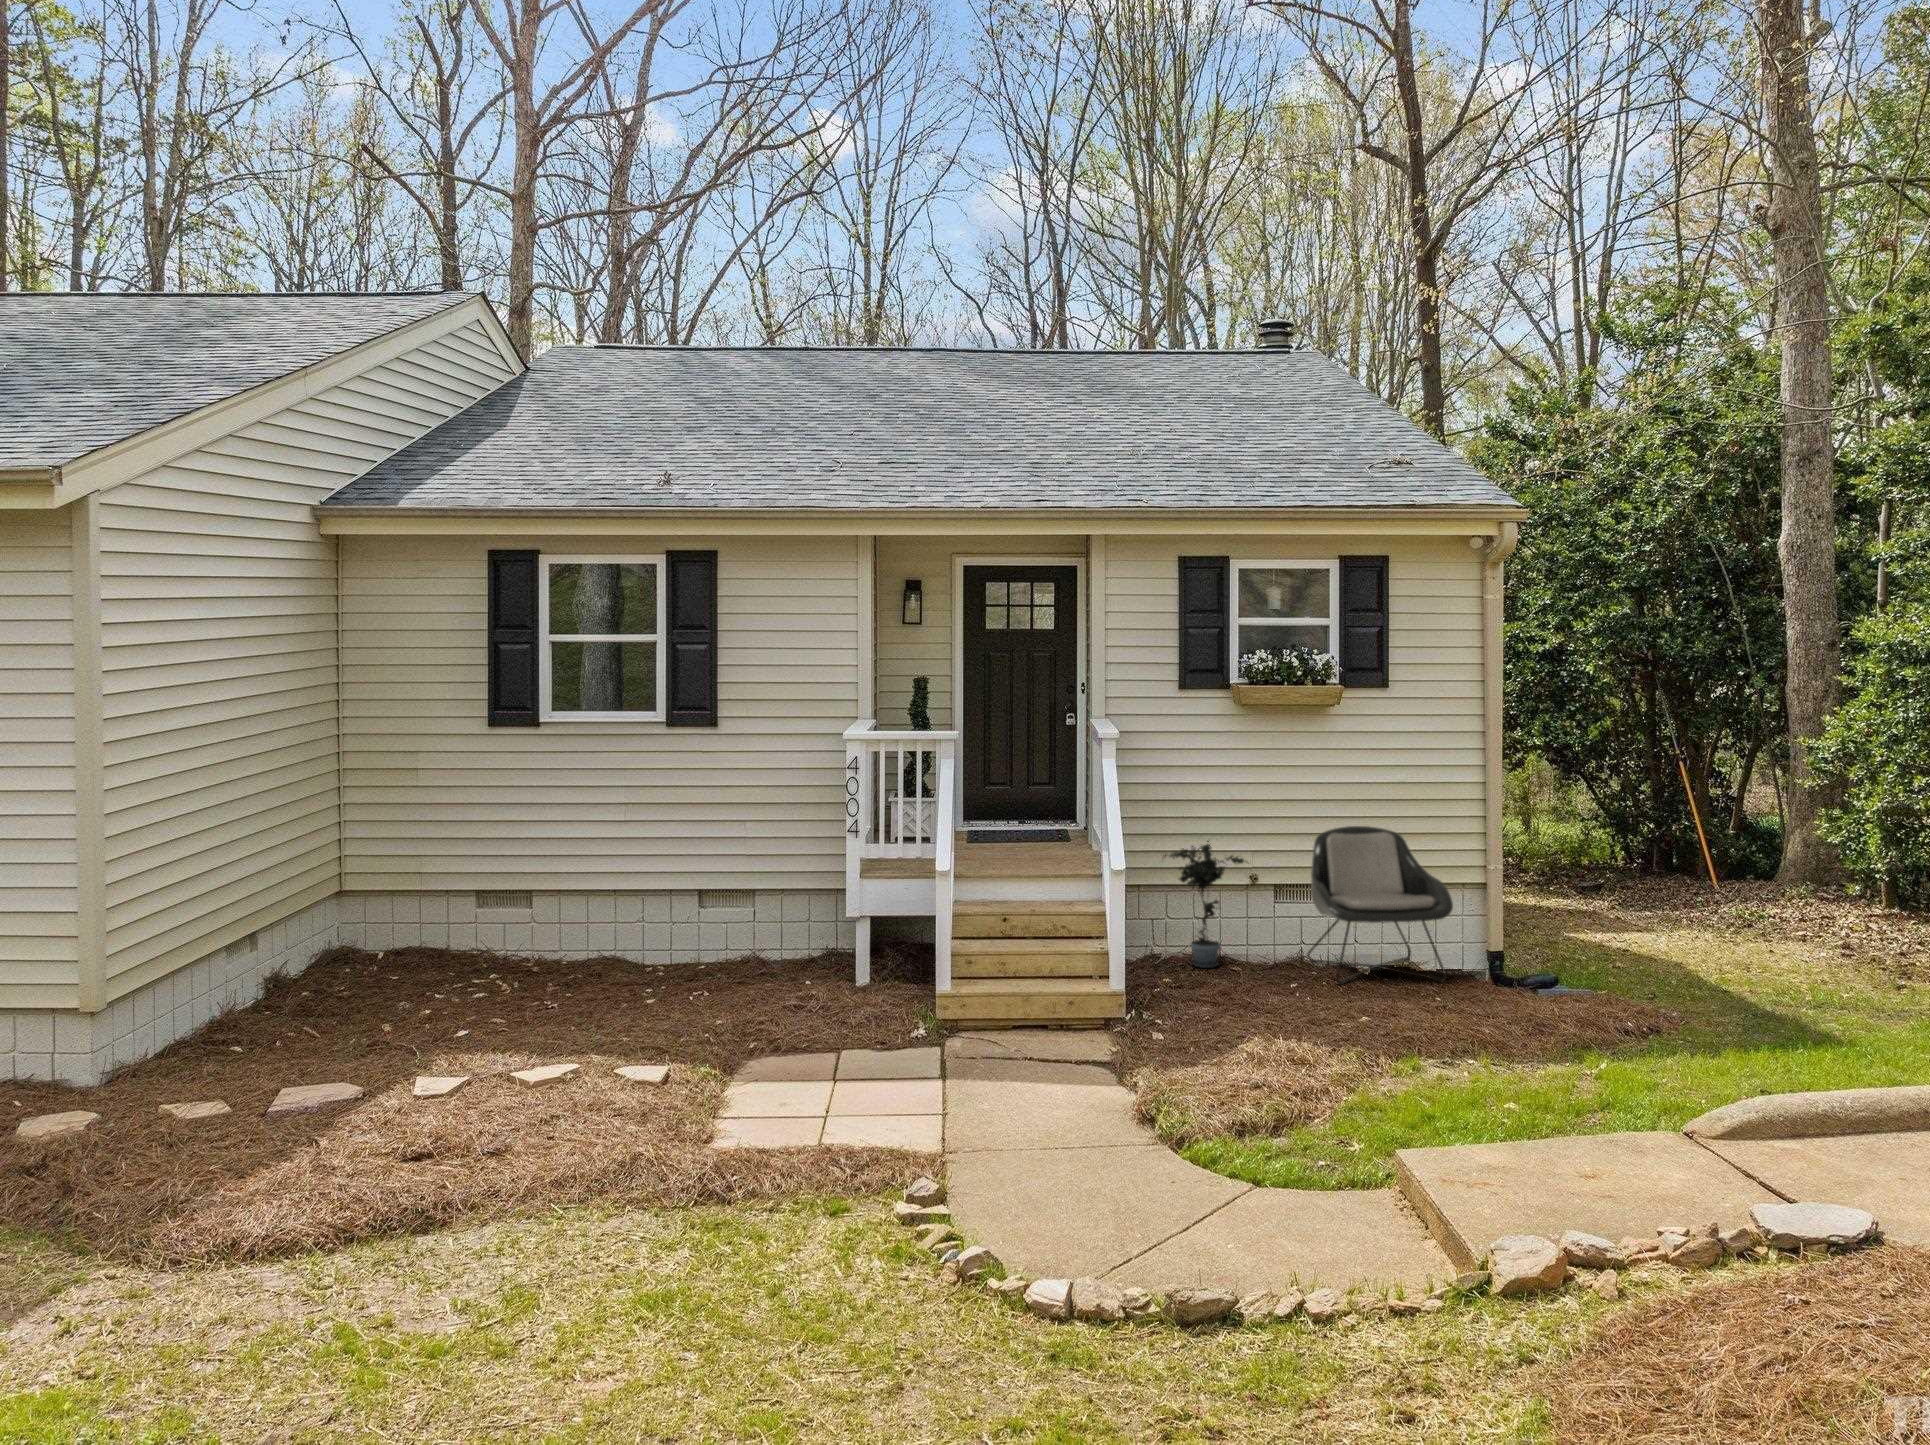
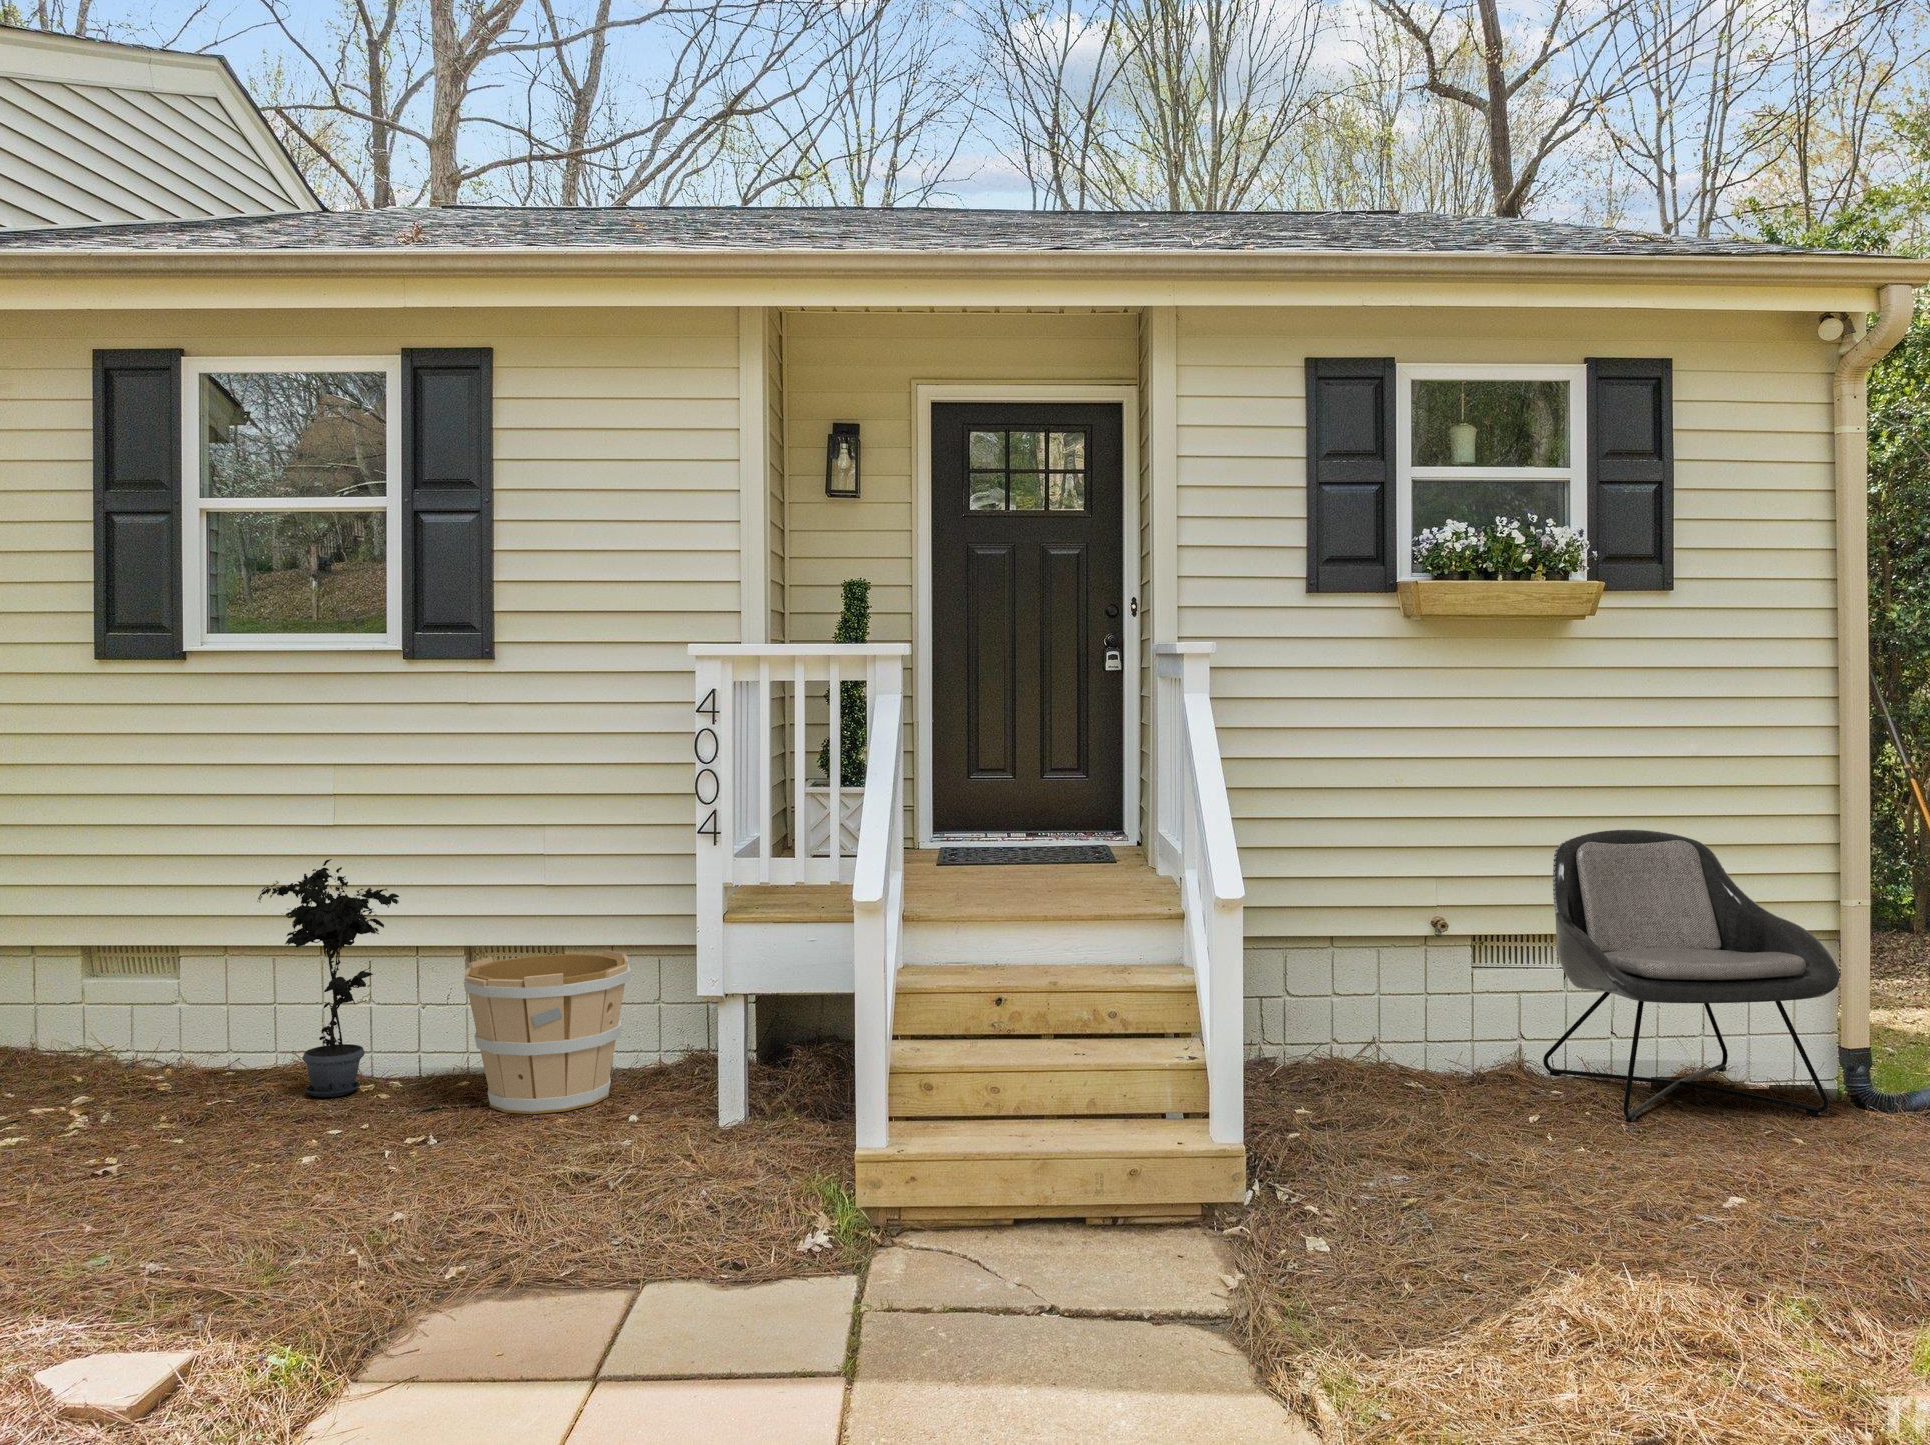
potted plant: present [1163,841,1249,968] -> present [258,859,399,1097]
wooden bucket: none [709,892,800,981] -> present [463,950,631,1114]

